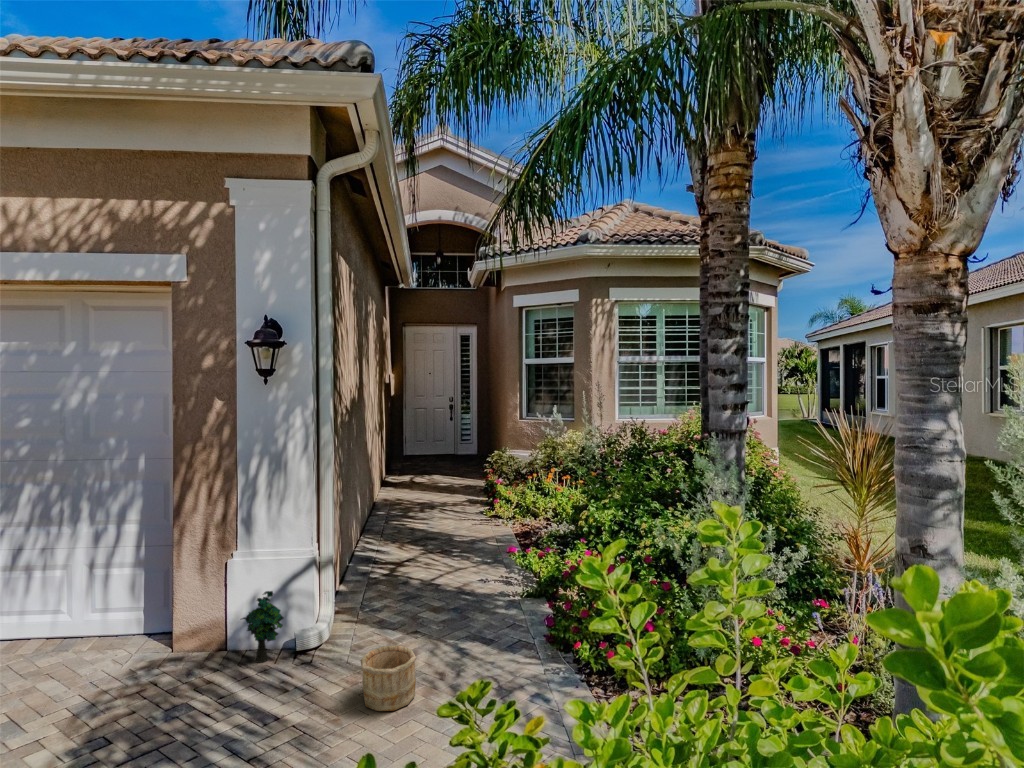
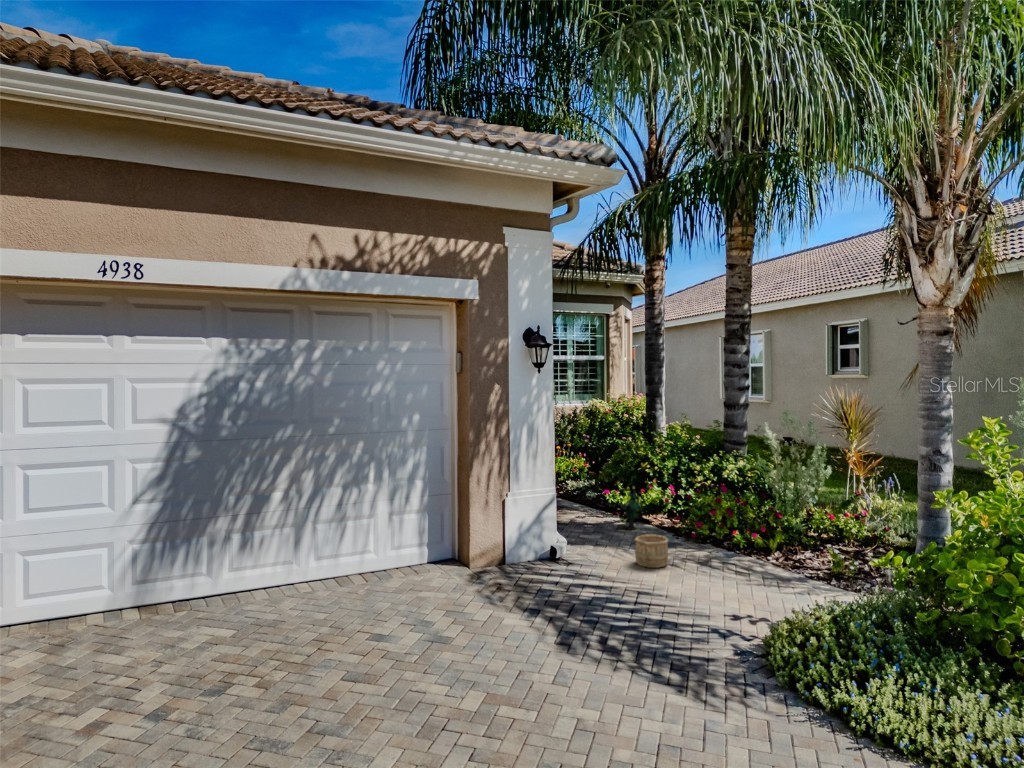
decorative plant: present [242,591,284,663] -> present [620,490,642,530]

